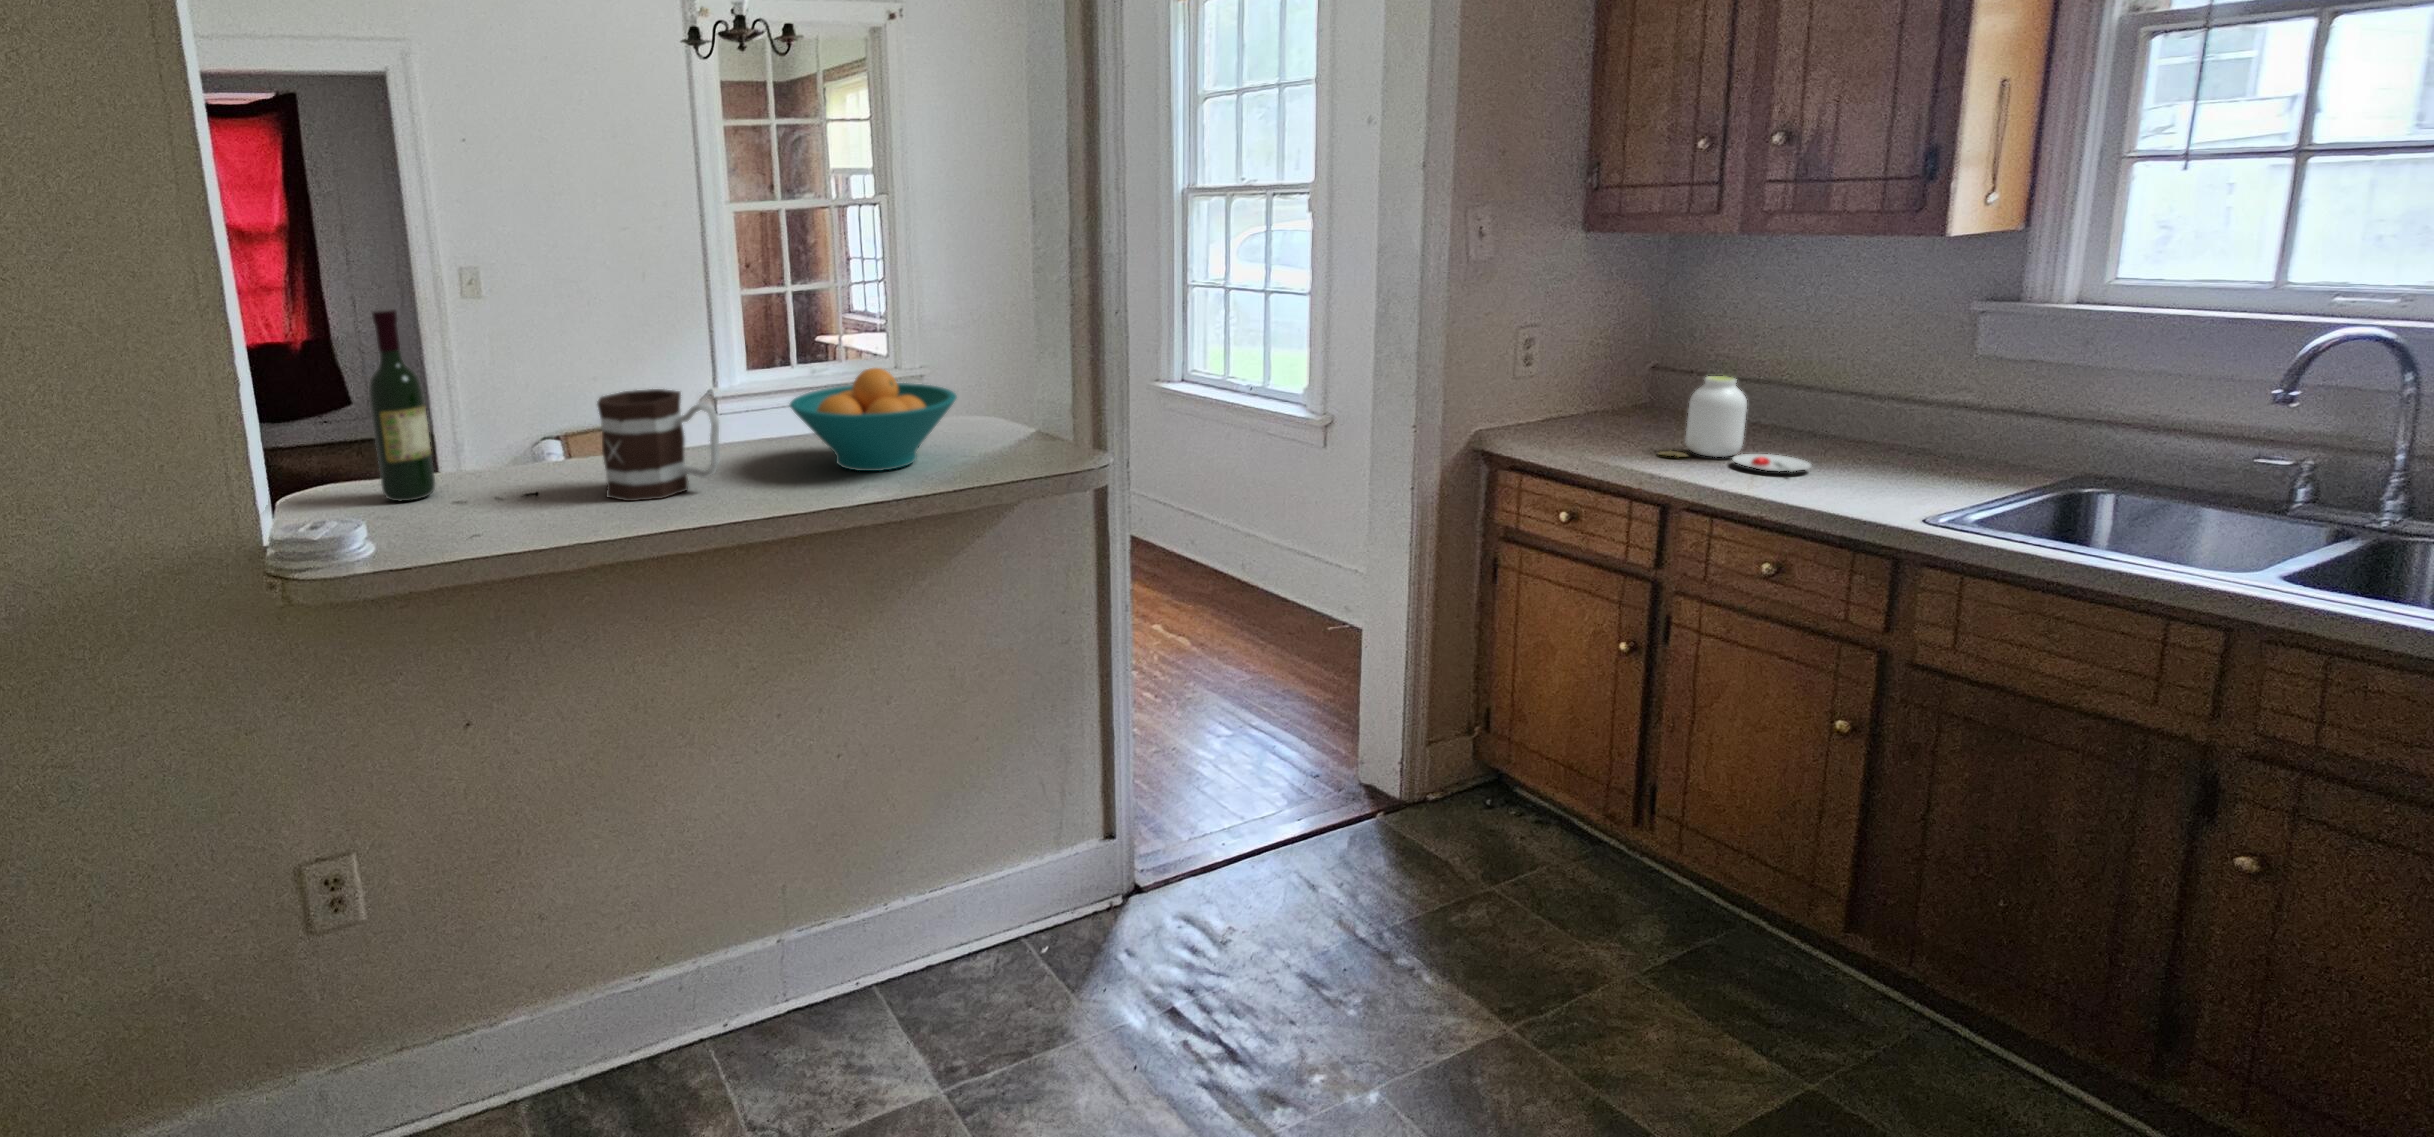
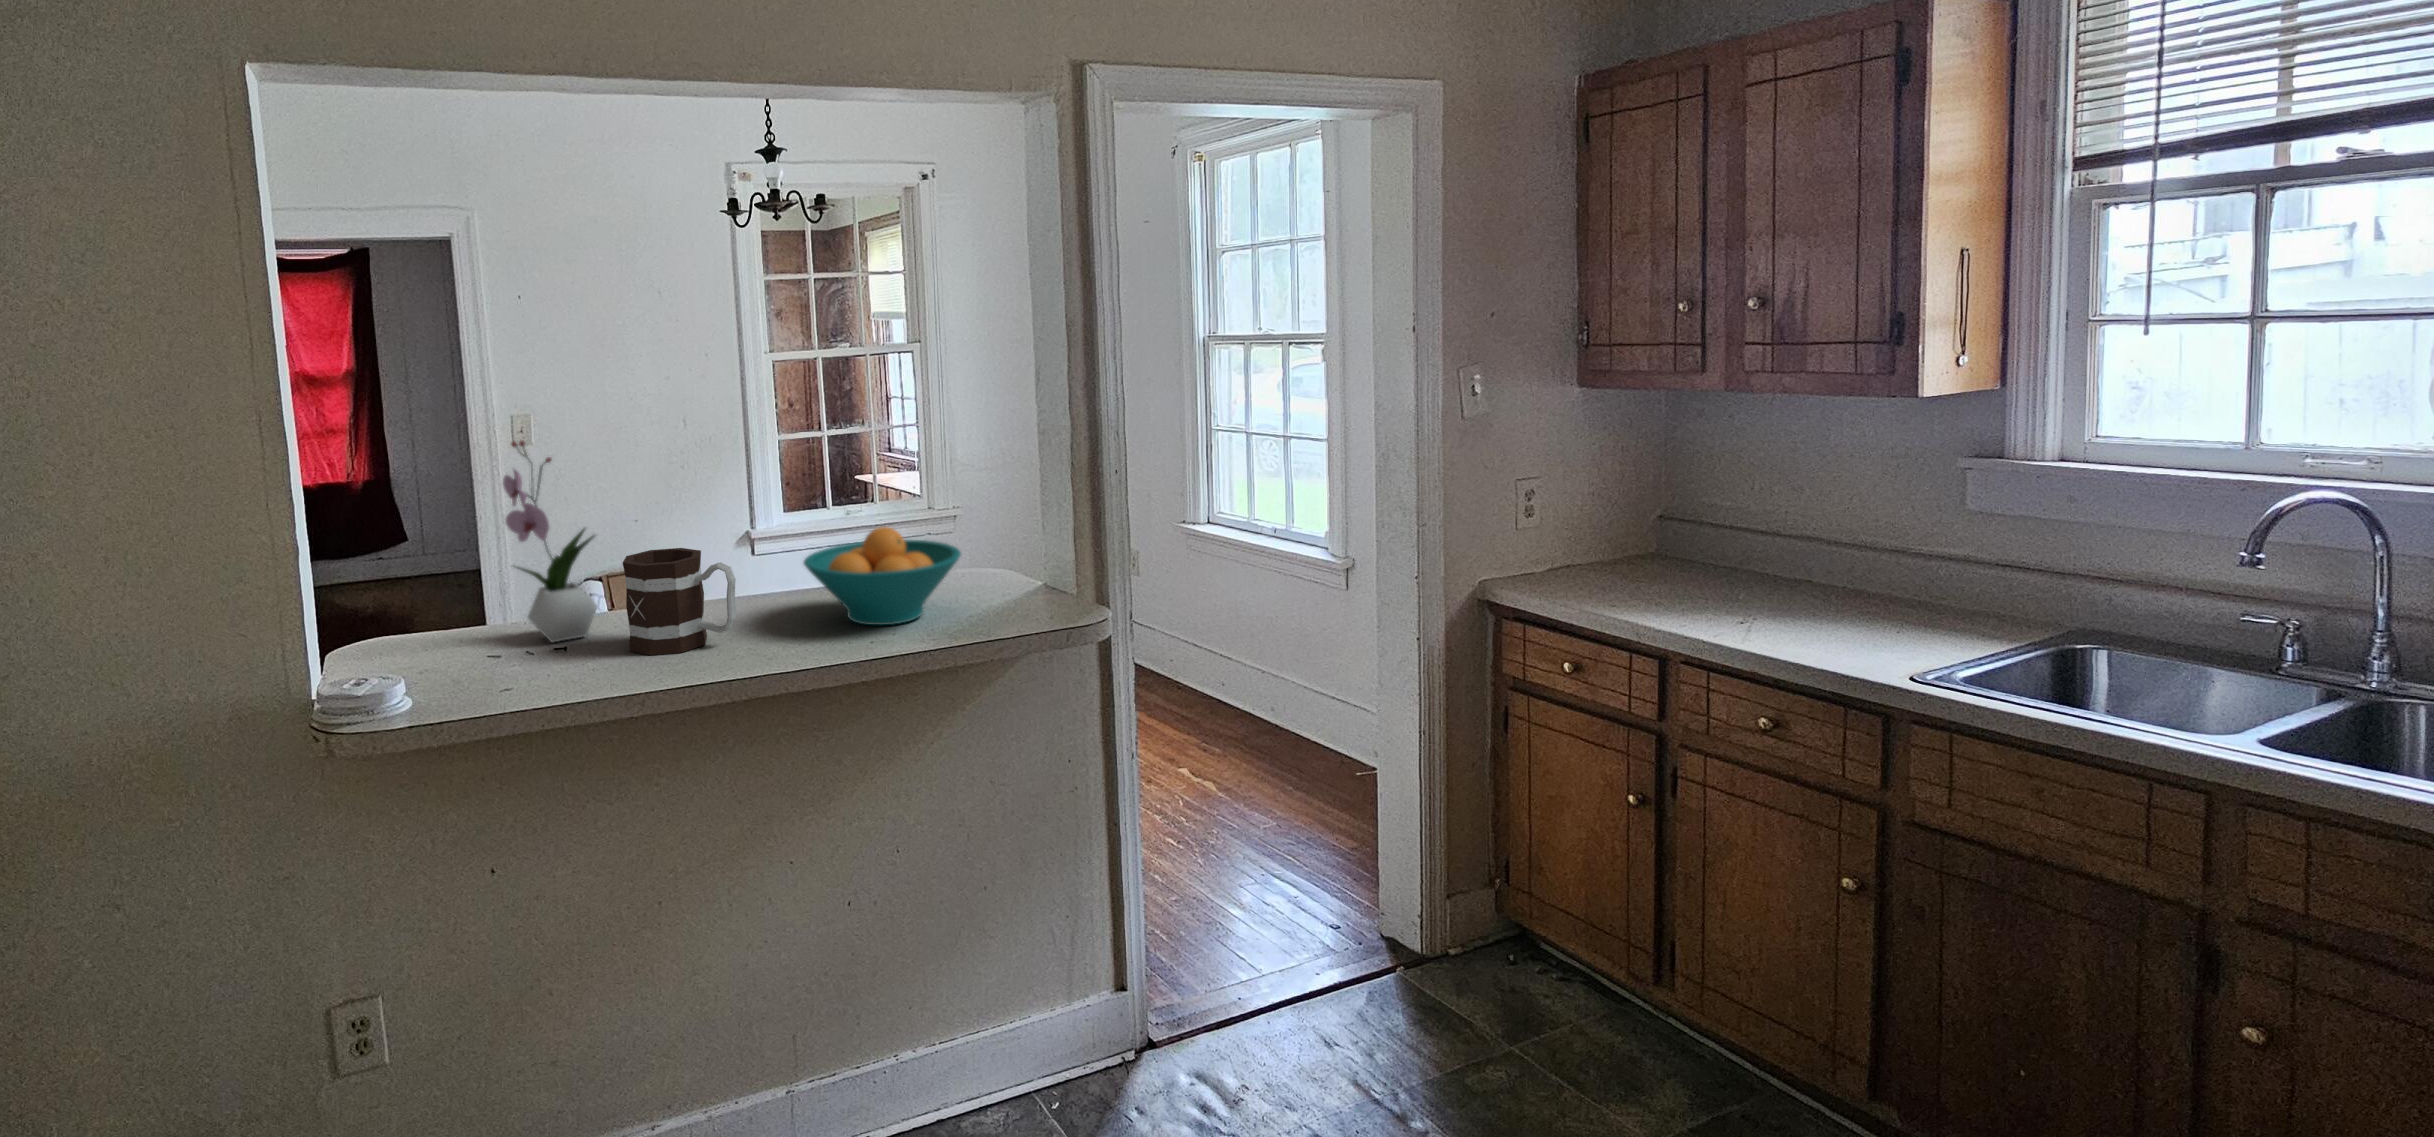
flower arrangement: none [462,271,569,490] -> present [503,440,597,642]
wine bottle: present [369,309,435,501] -> none [415,475,473,654]
jar: present [1659,376,1811,472] -> none [1657,529,1808,626]

